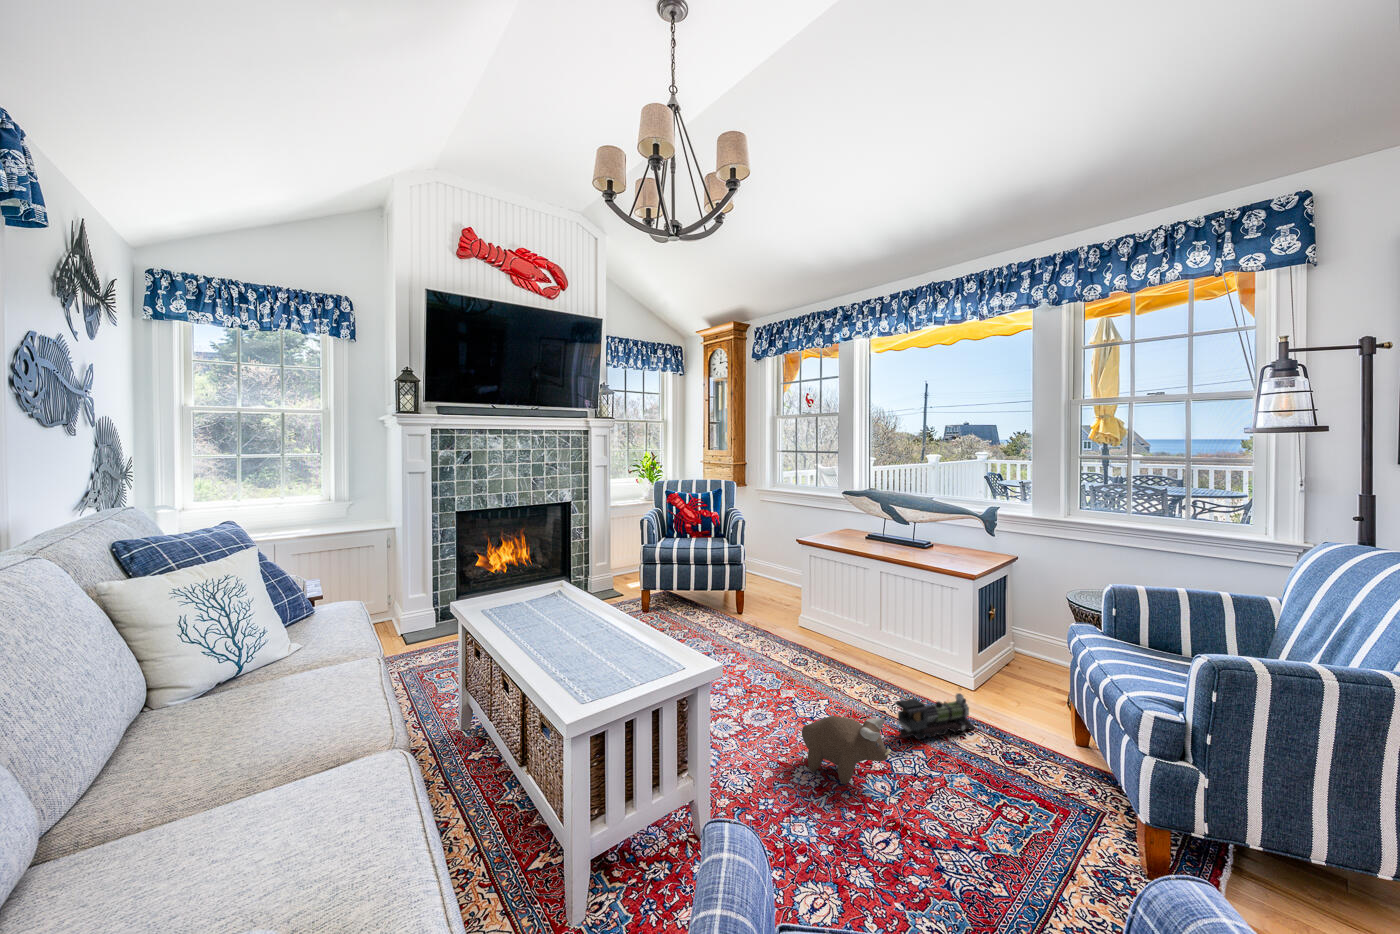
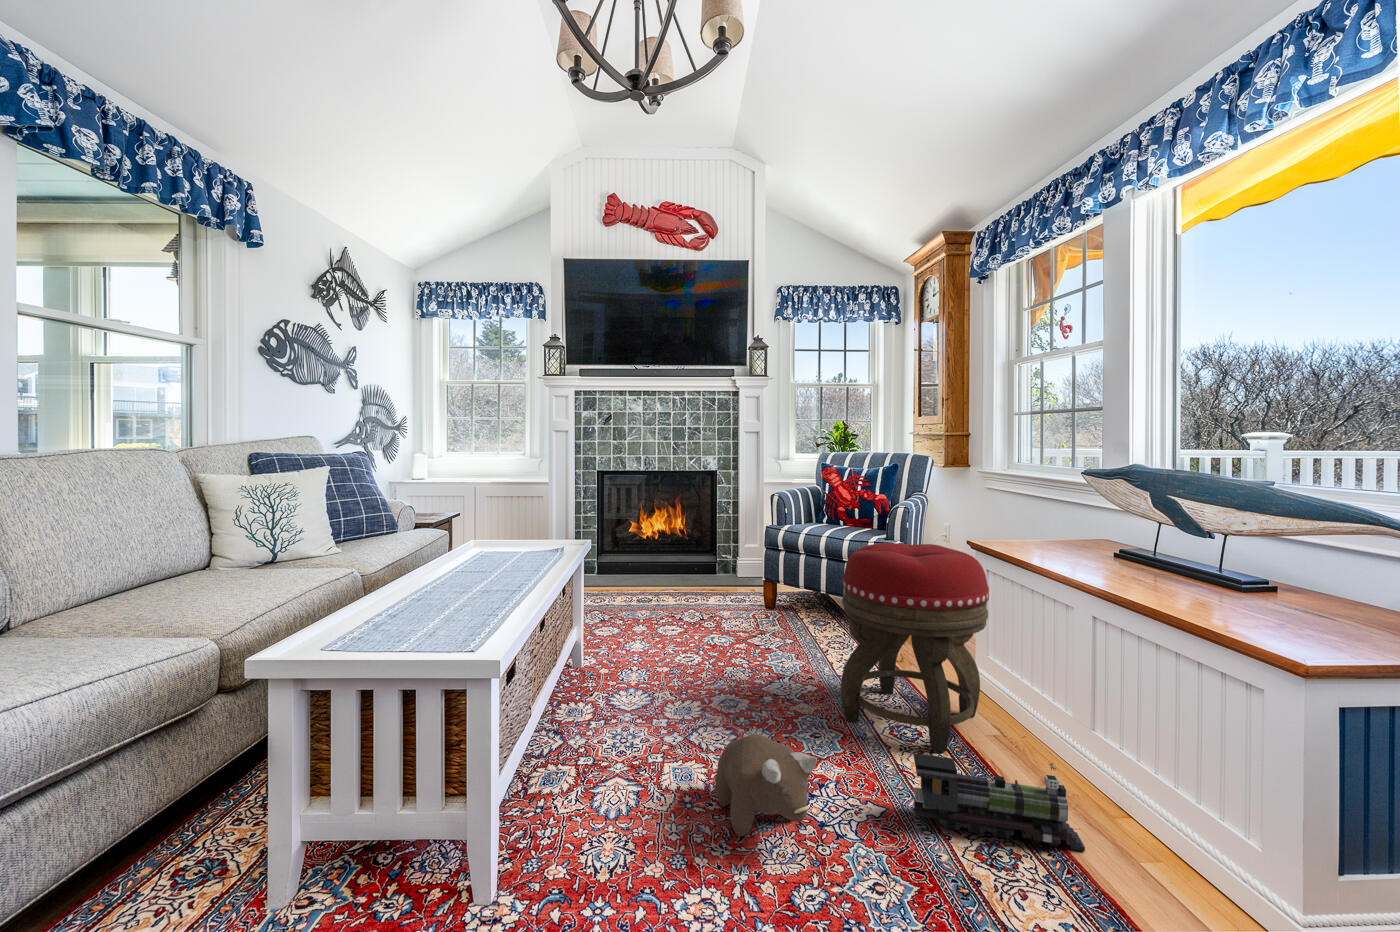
footstool: none [791,565,884,698] -> present [841,543,989,752]

